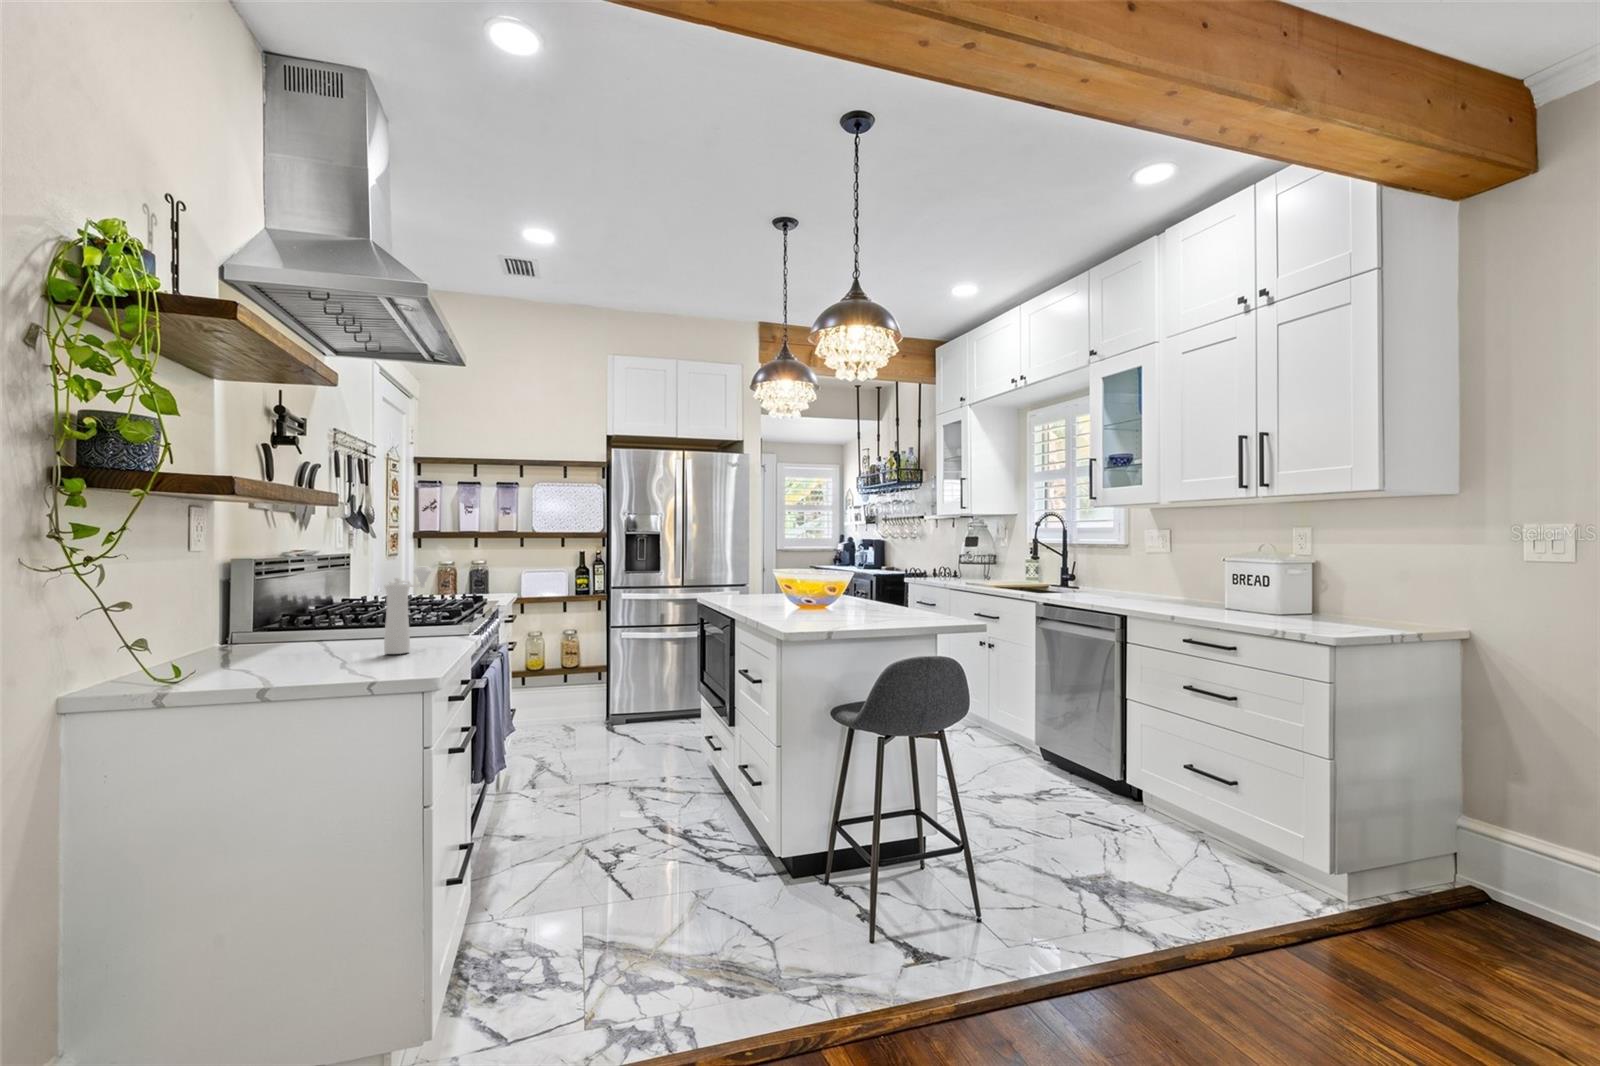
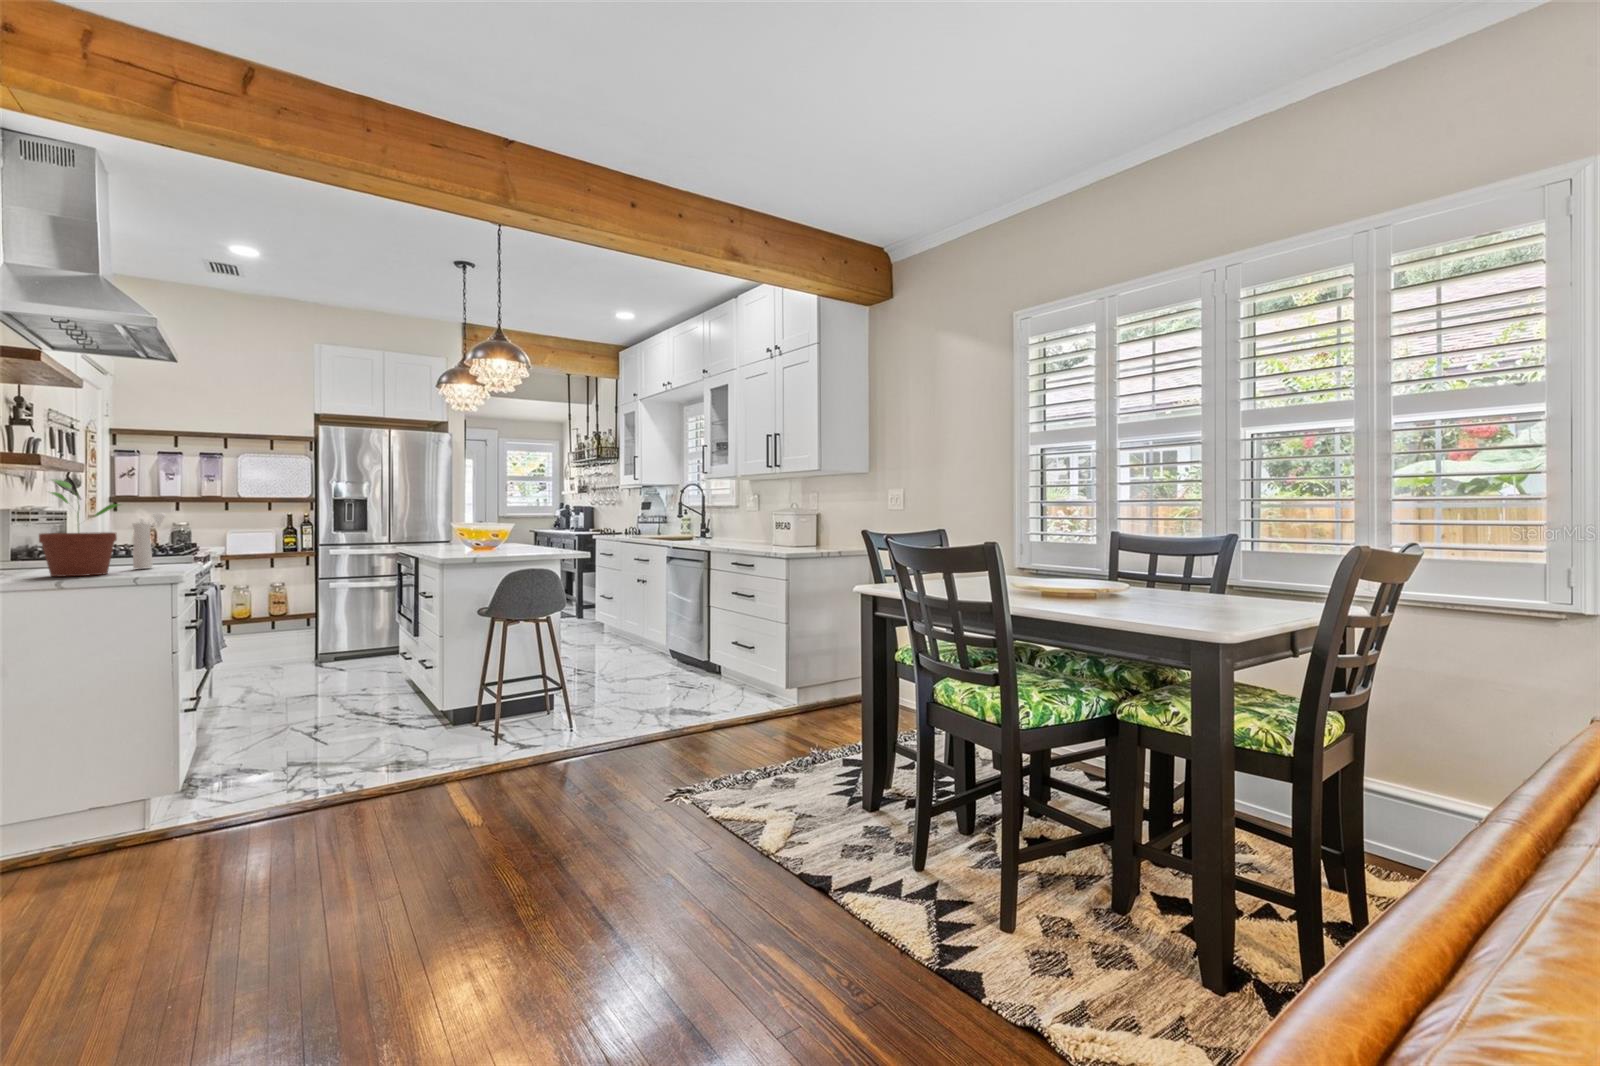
potted plant: none [251,520,364,675] -> present [39,480,119,576]

